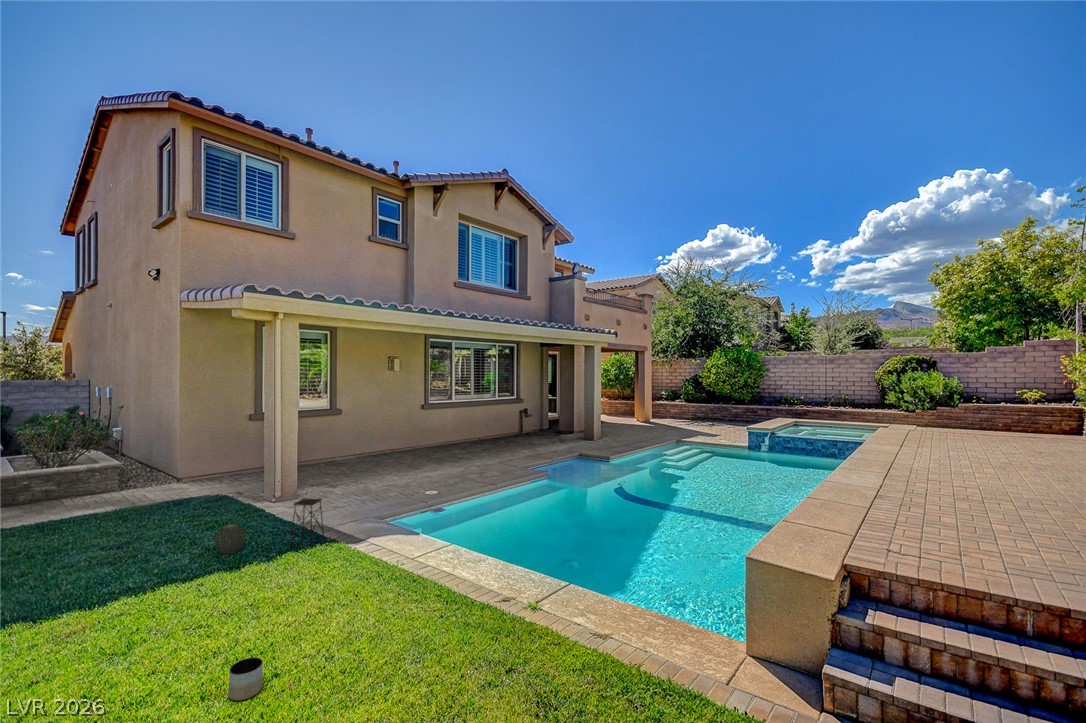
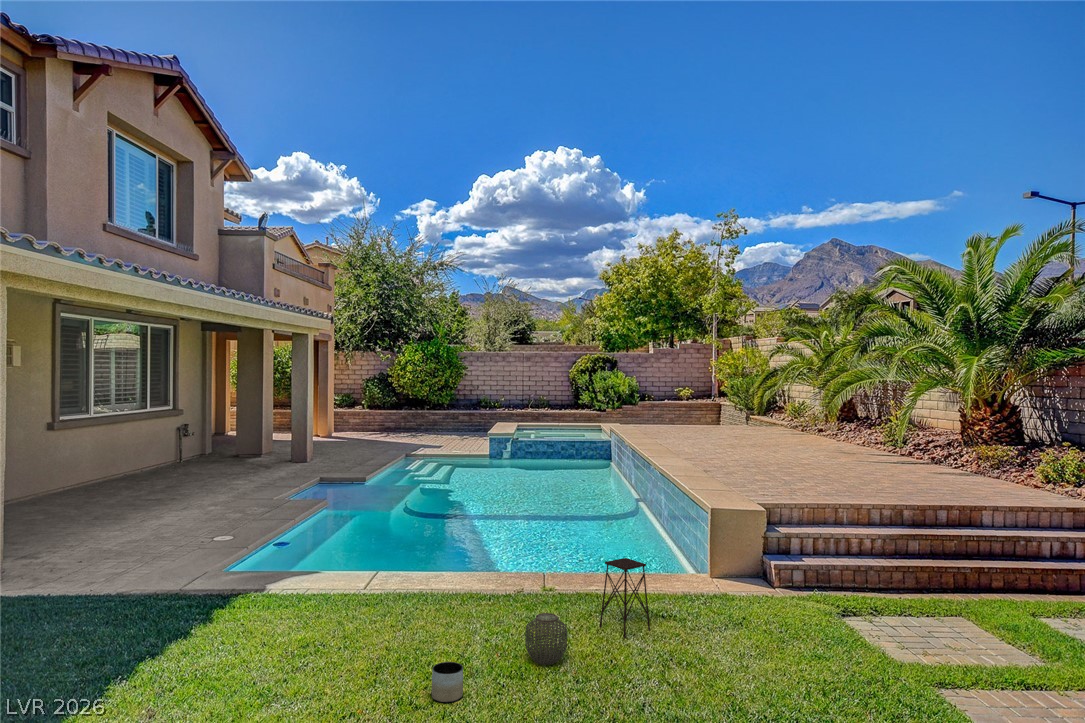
side table: present [289,499,324,548] -> present [600,558,650,638]
woven basket: present [215,524,245,555] -> present [525,613,567,665]

